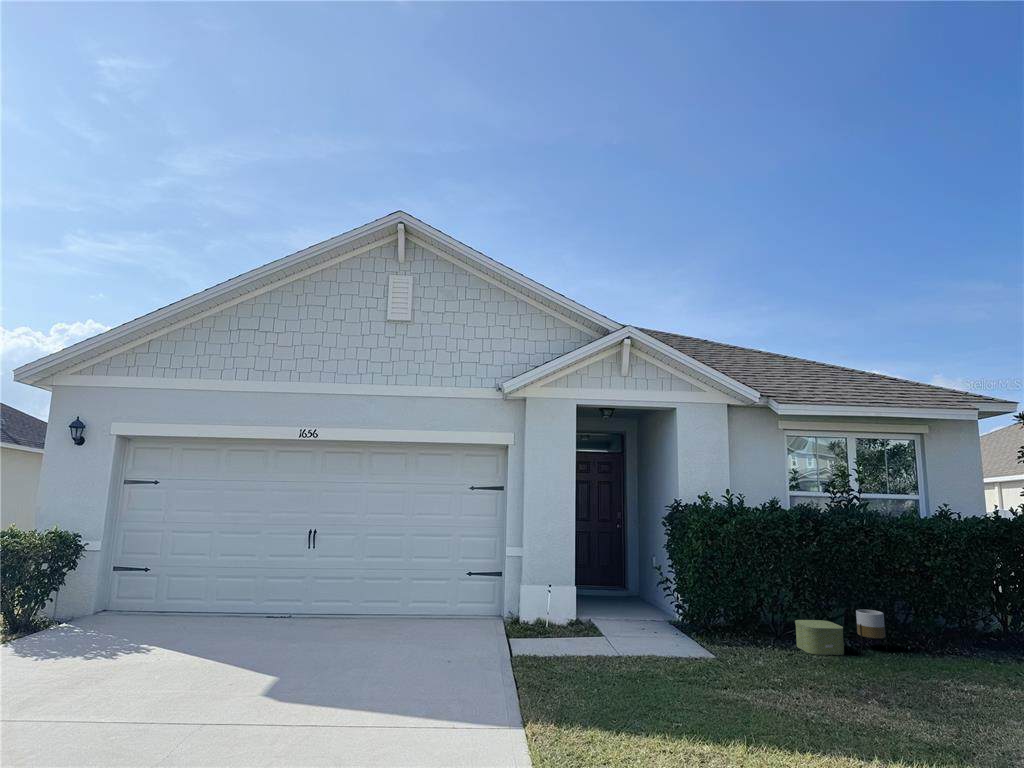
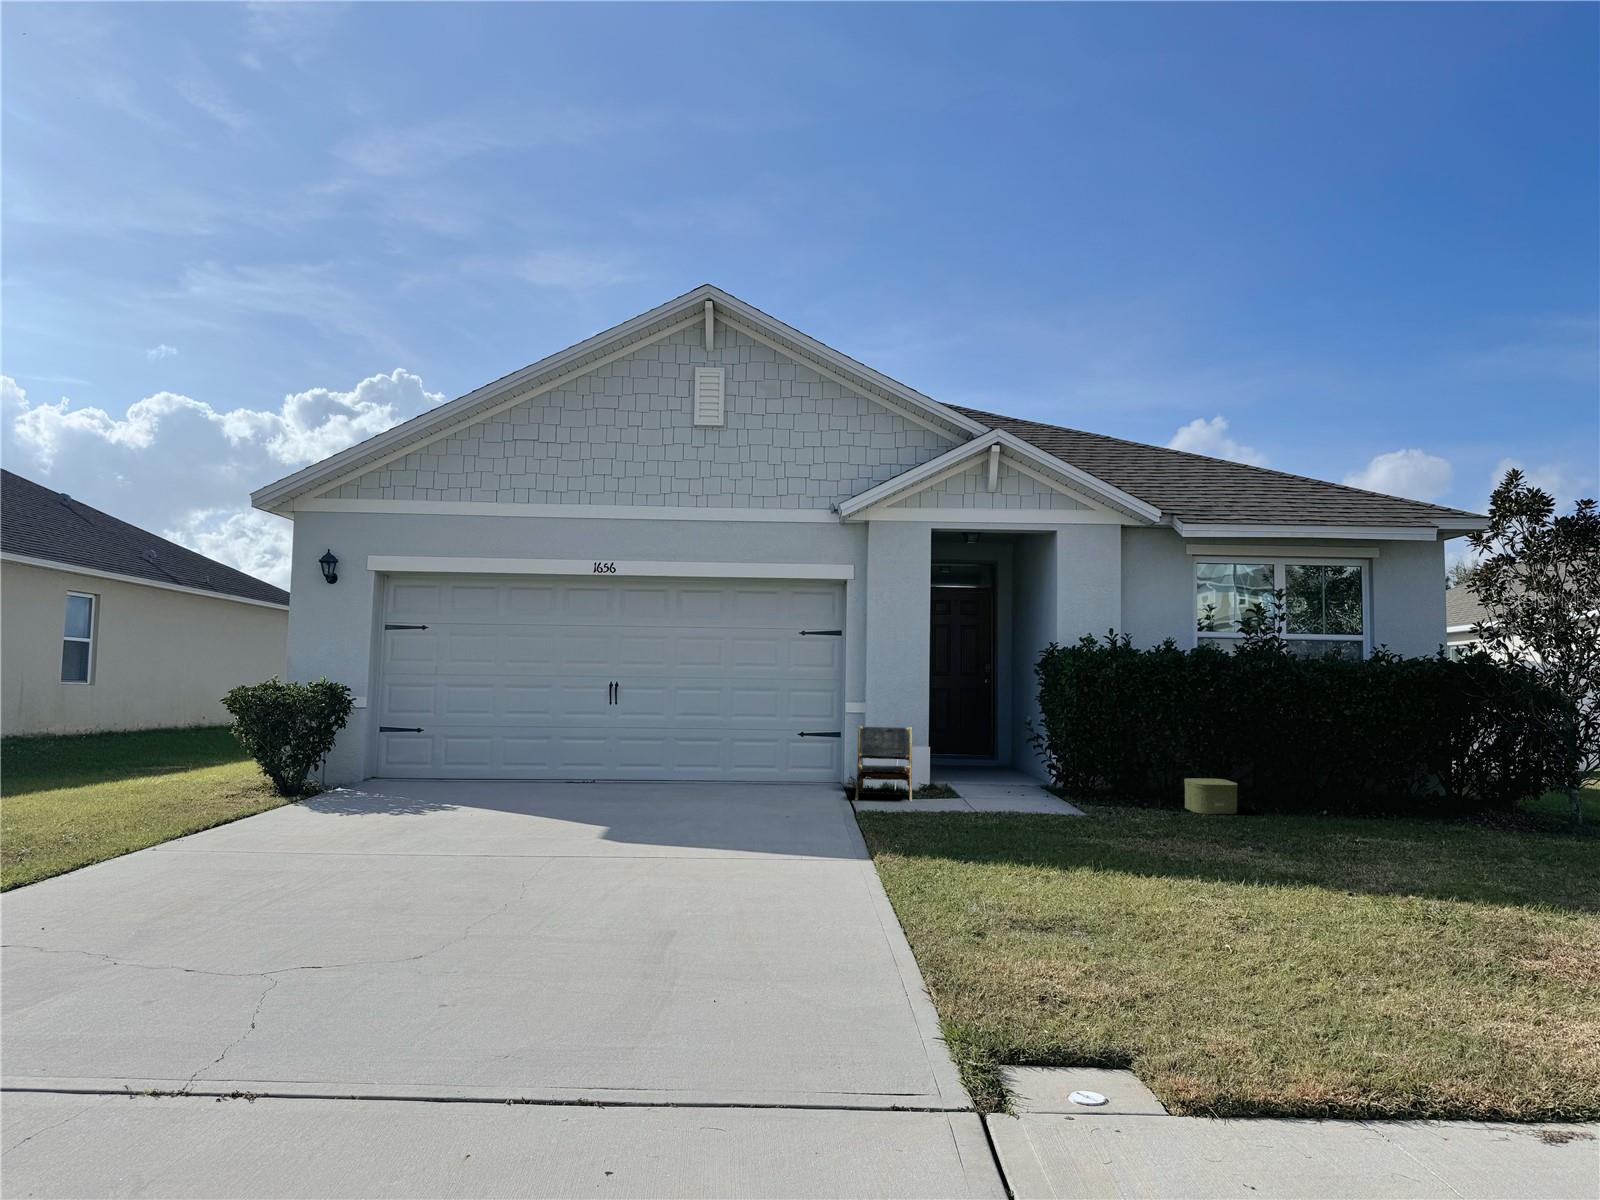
lounge chair: none [513,570,563,640] -> present [855,726,912,802]
planter: present [856,610,887,651] -> none [1258,767,1290,811]

